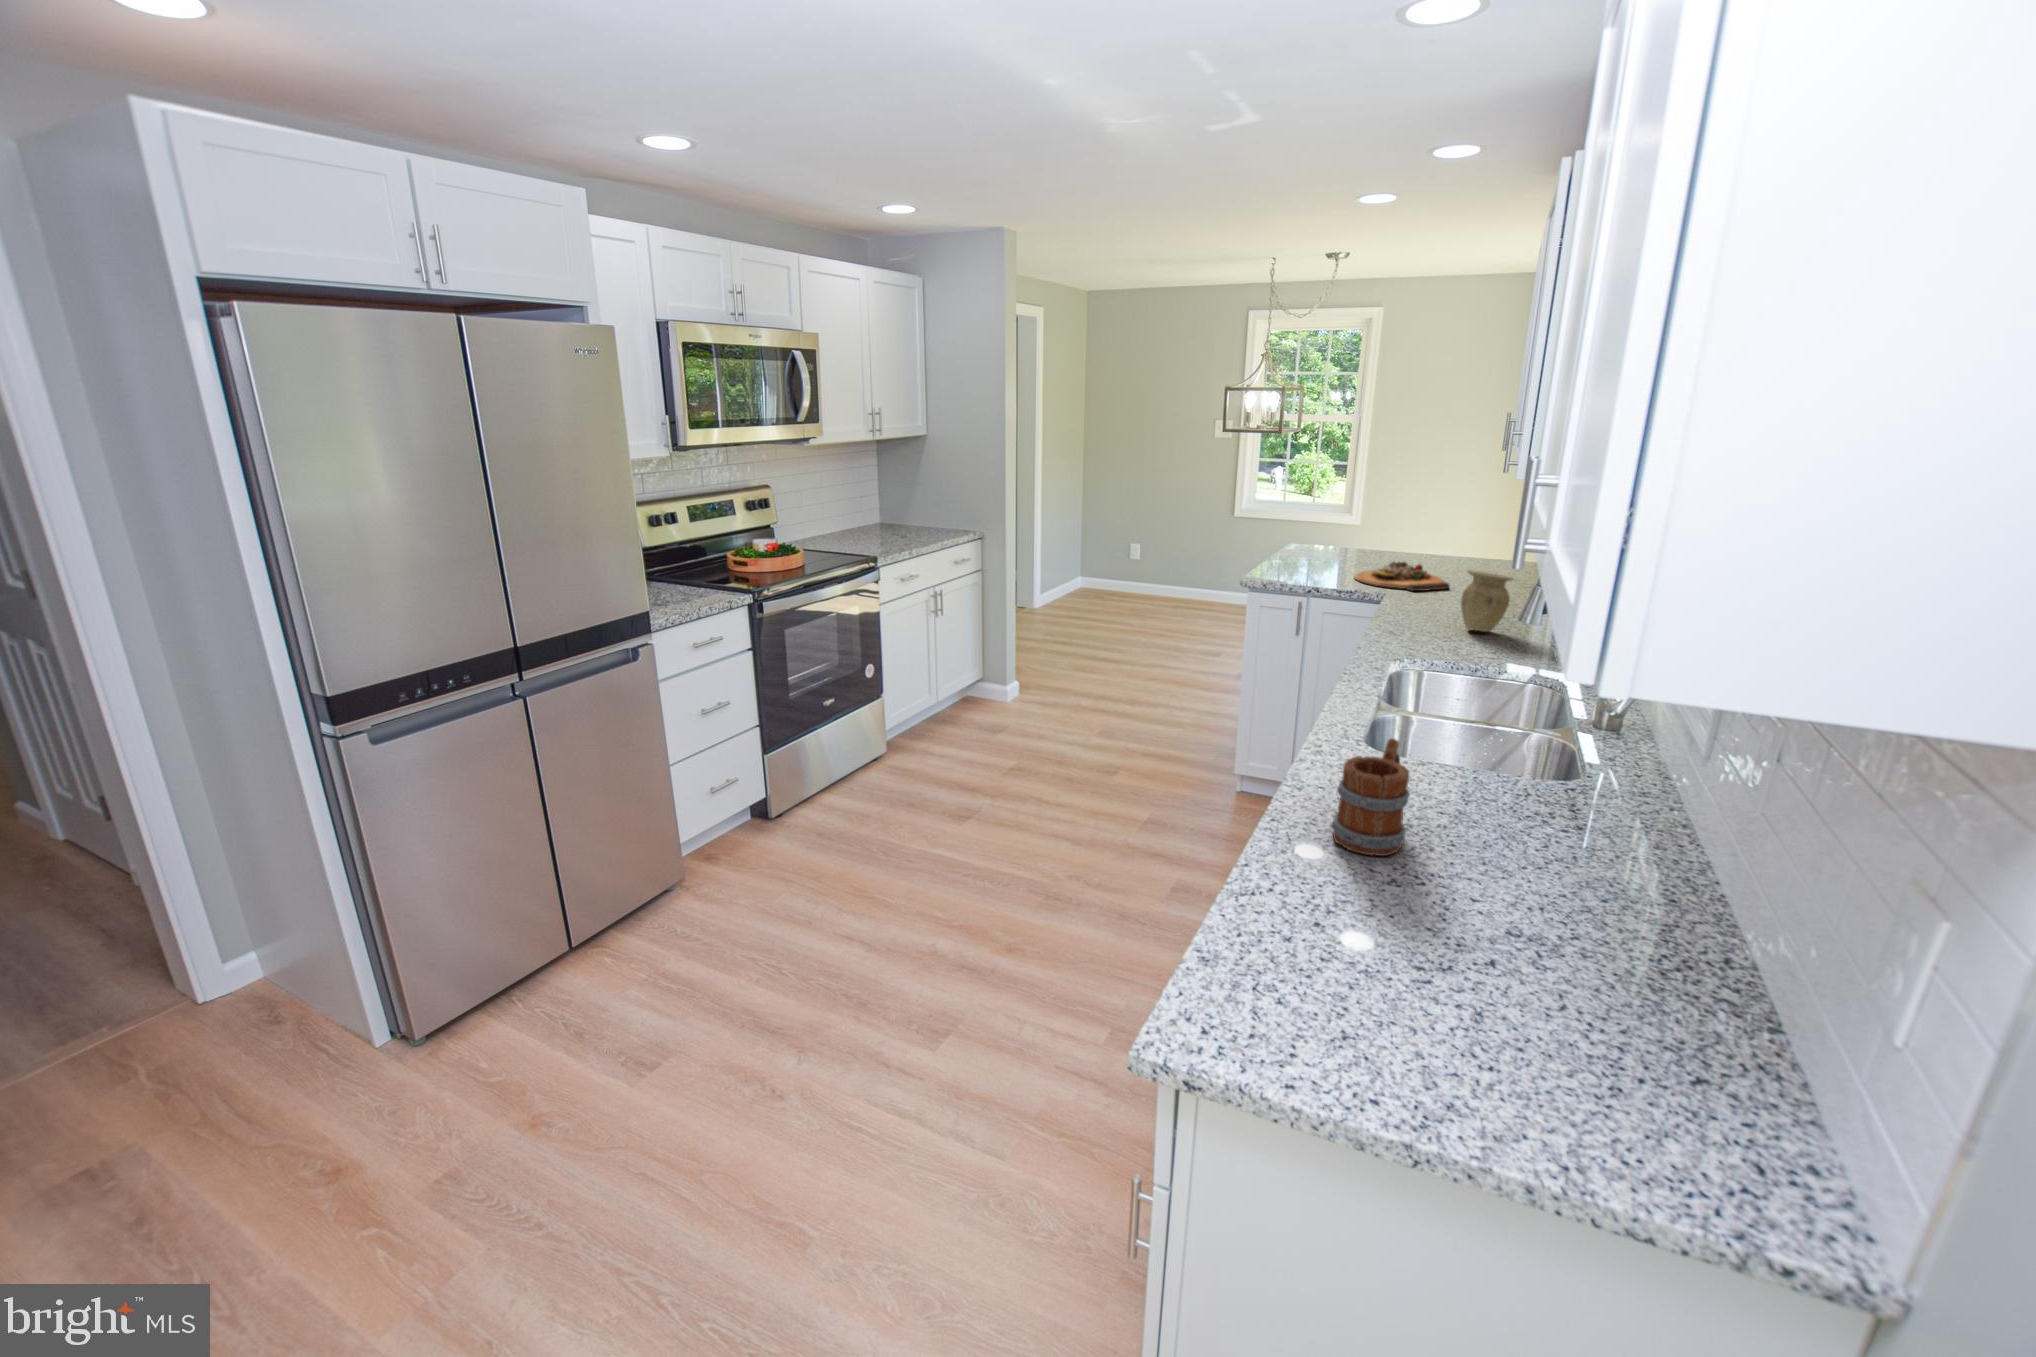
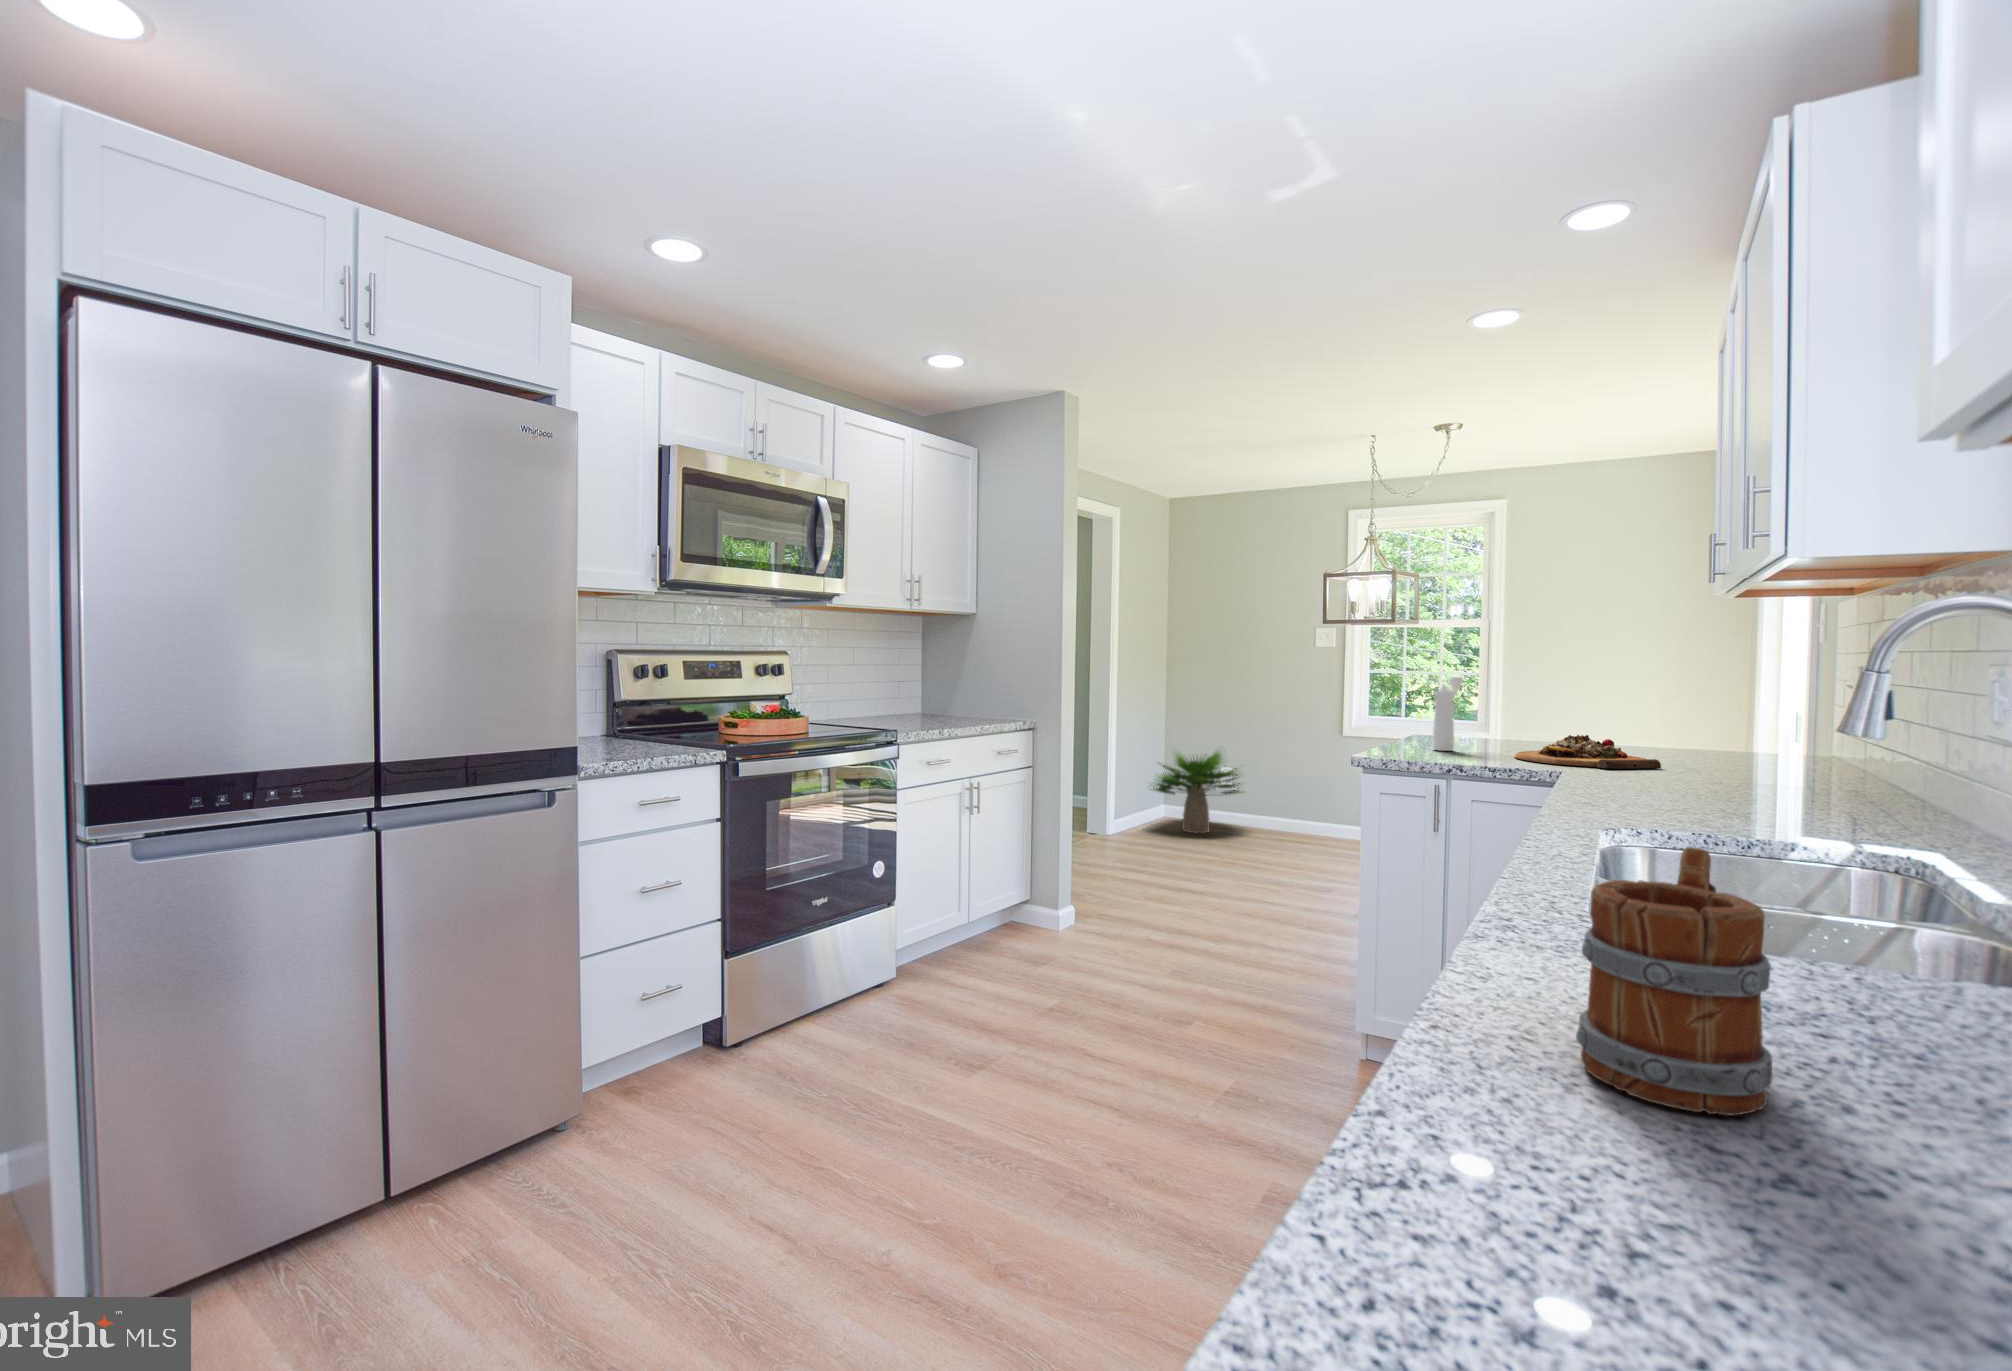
pepper mill: none [1297,511,1325,571] -> present [1432,677,1464,751]
potted plant: none [1063,526,1152,605] -> present [1150,751,1242,833]
vase: present [1461,570,1514,632] -> none [1696,712,1782,804]

